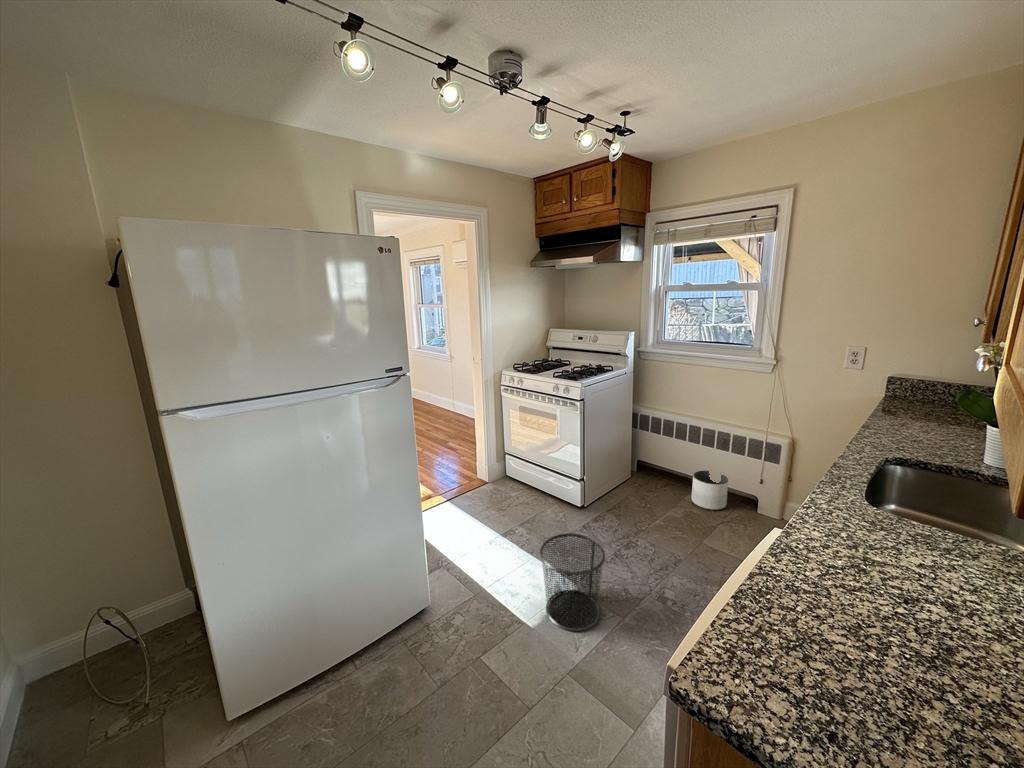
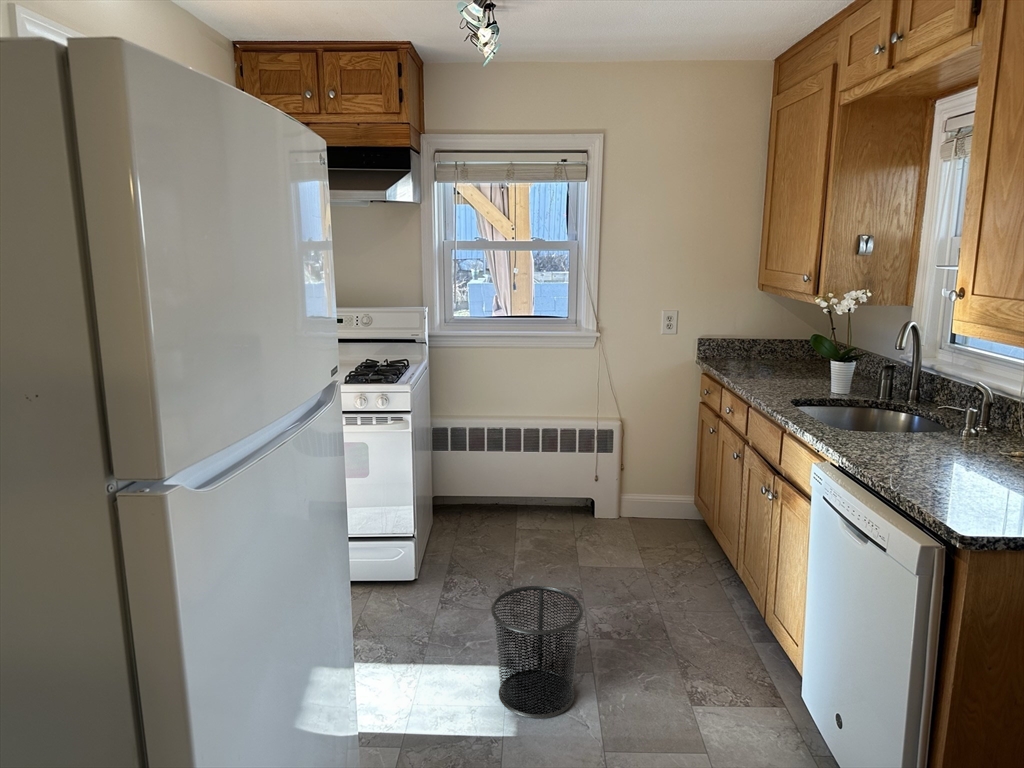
planter: present [691,471,728,510] -> none [523,483,564,531]

